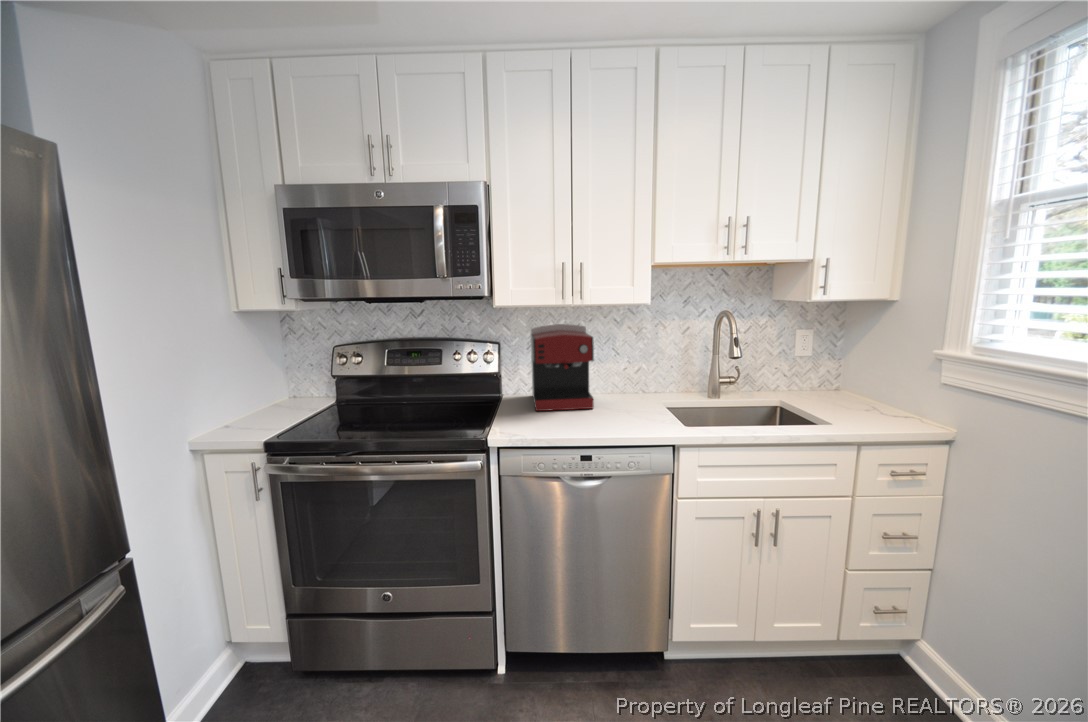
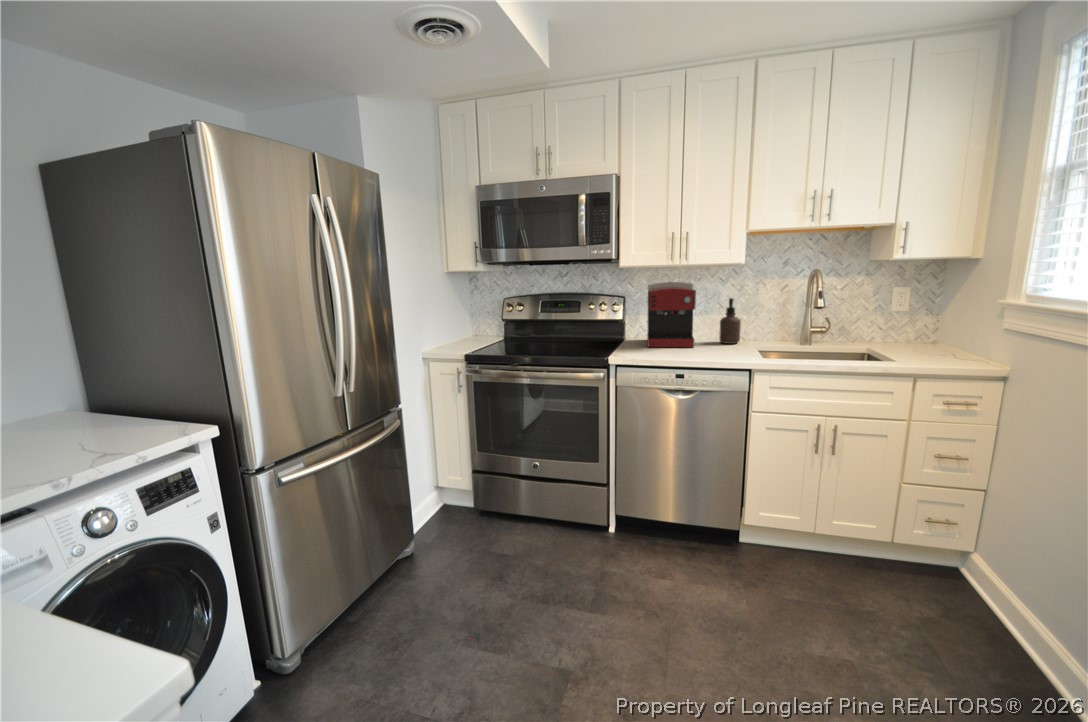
soap dispenser: none [620,344,644,400] -> present [719,298,741,344]

